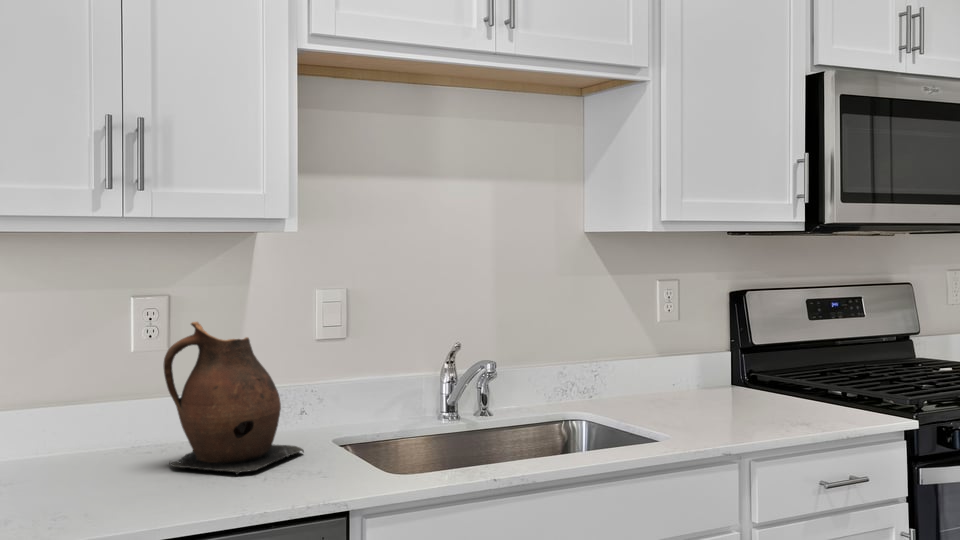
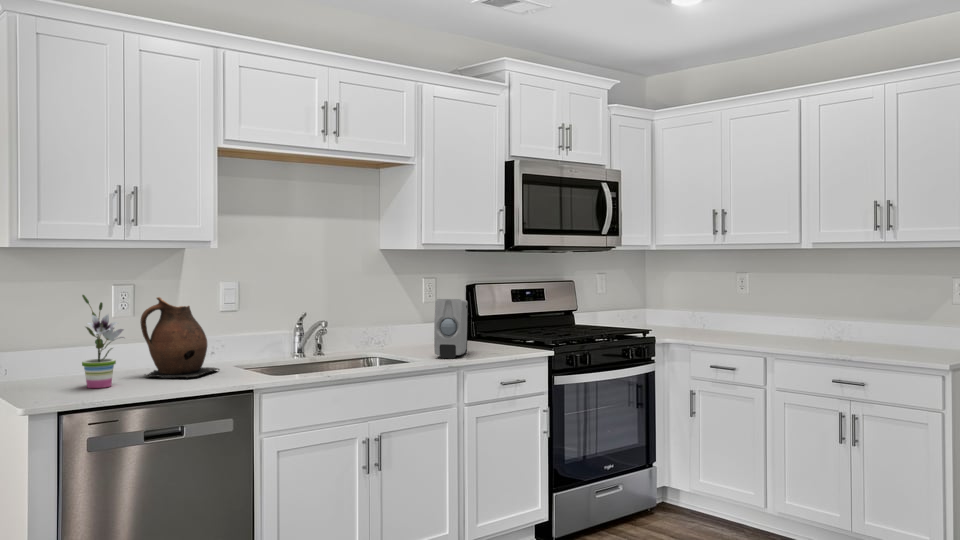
potted plant: none [41,320,127,497] -> present [82,295,124,388]
soap dispenser: none [688,322,747,432] -> present [434,299,468,358]

